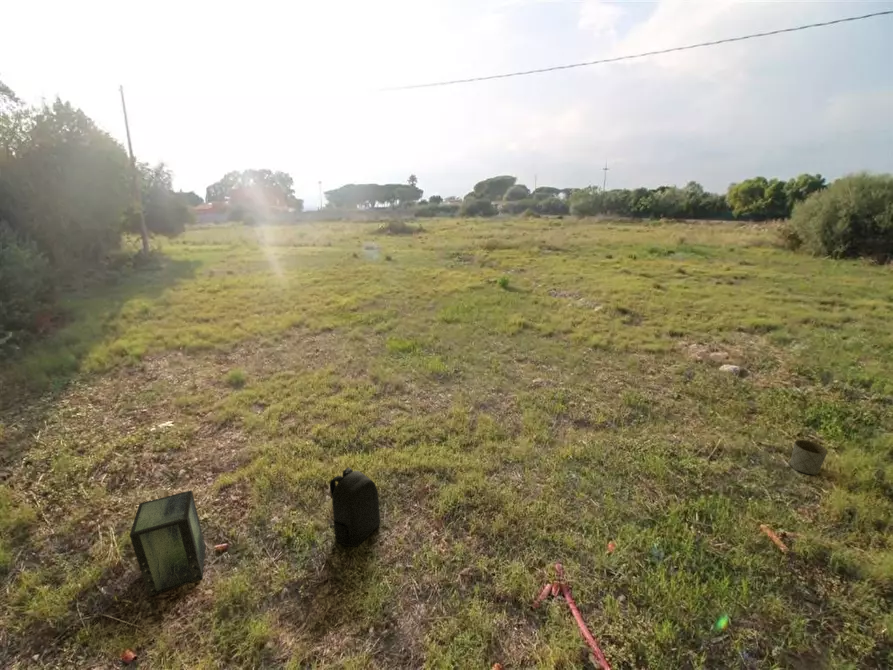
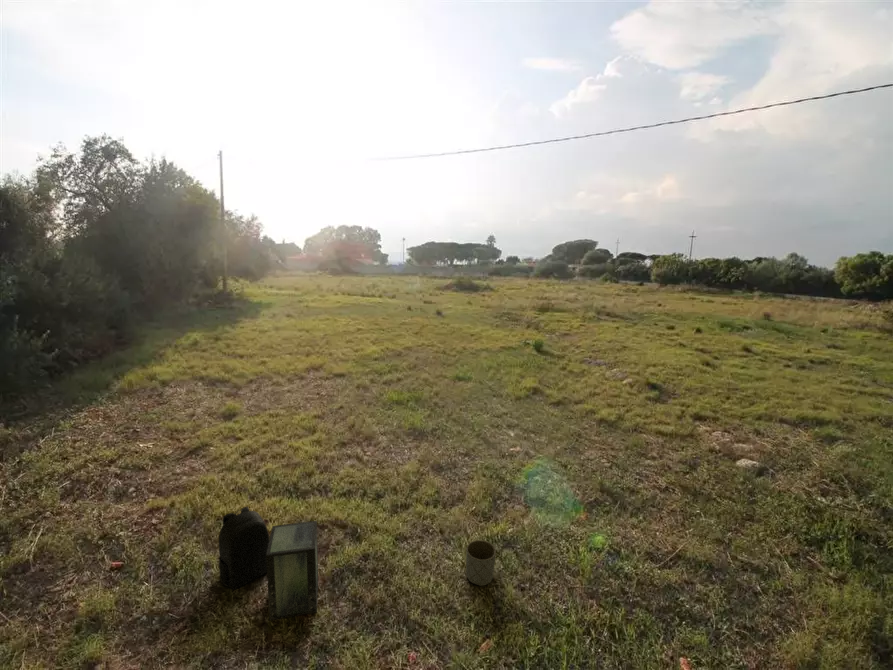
planter: present [790,440,827,475] -> present [466,540,496,586]
storage box: present [130,490,205,596] -> present [266,521,318,620]

